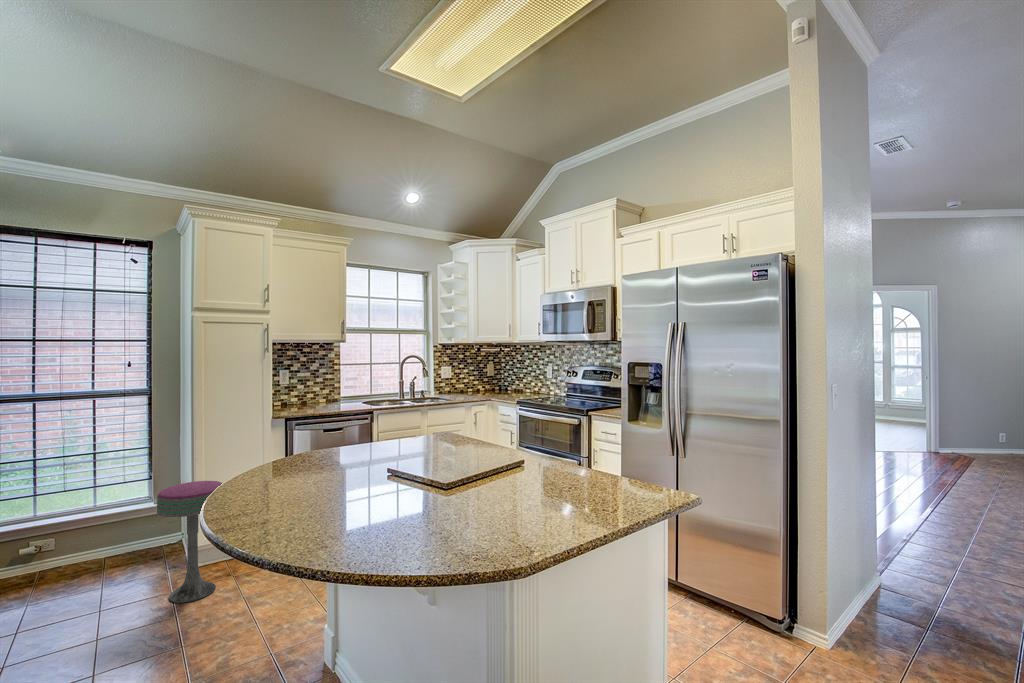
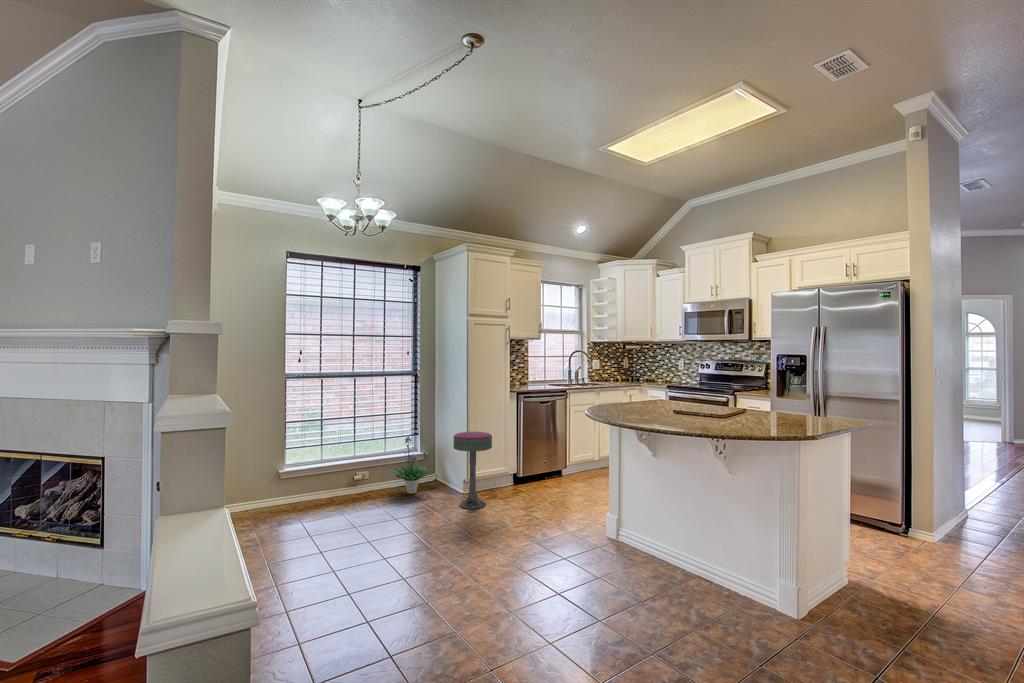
potted plant: none [87,486,165,571] -> present [392,436,431,494]

